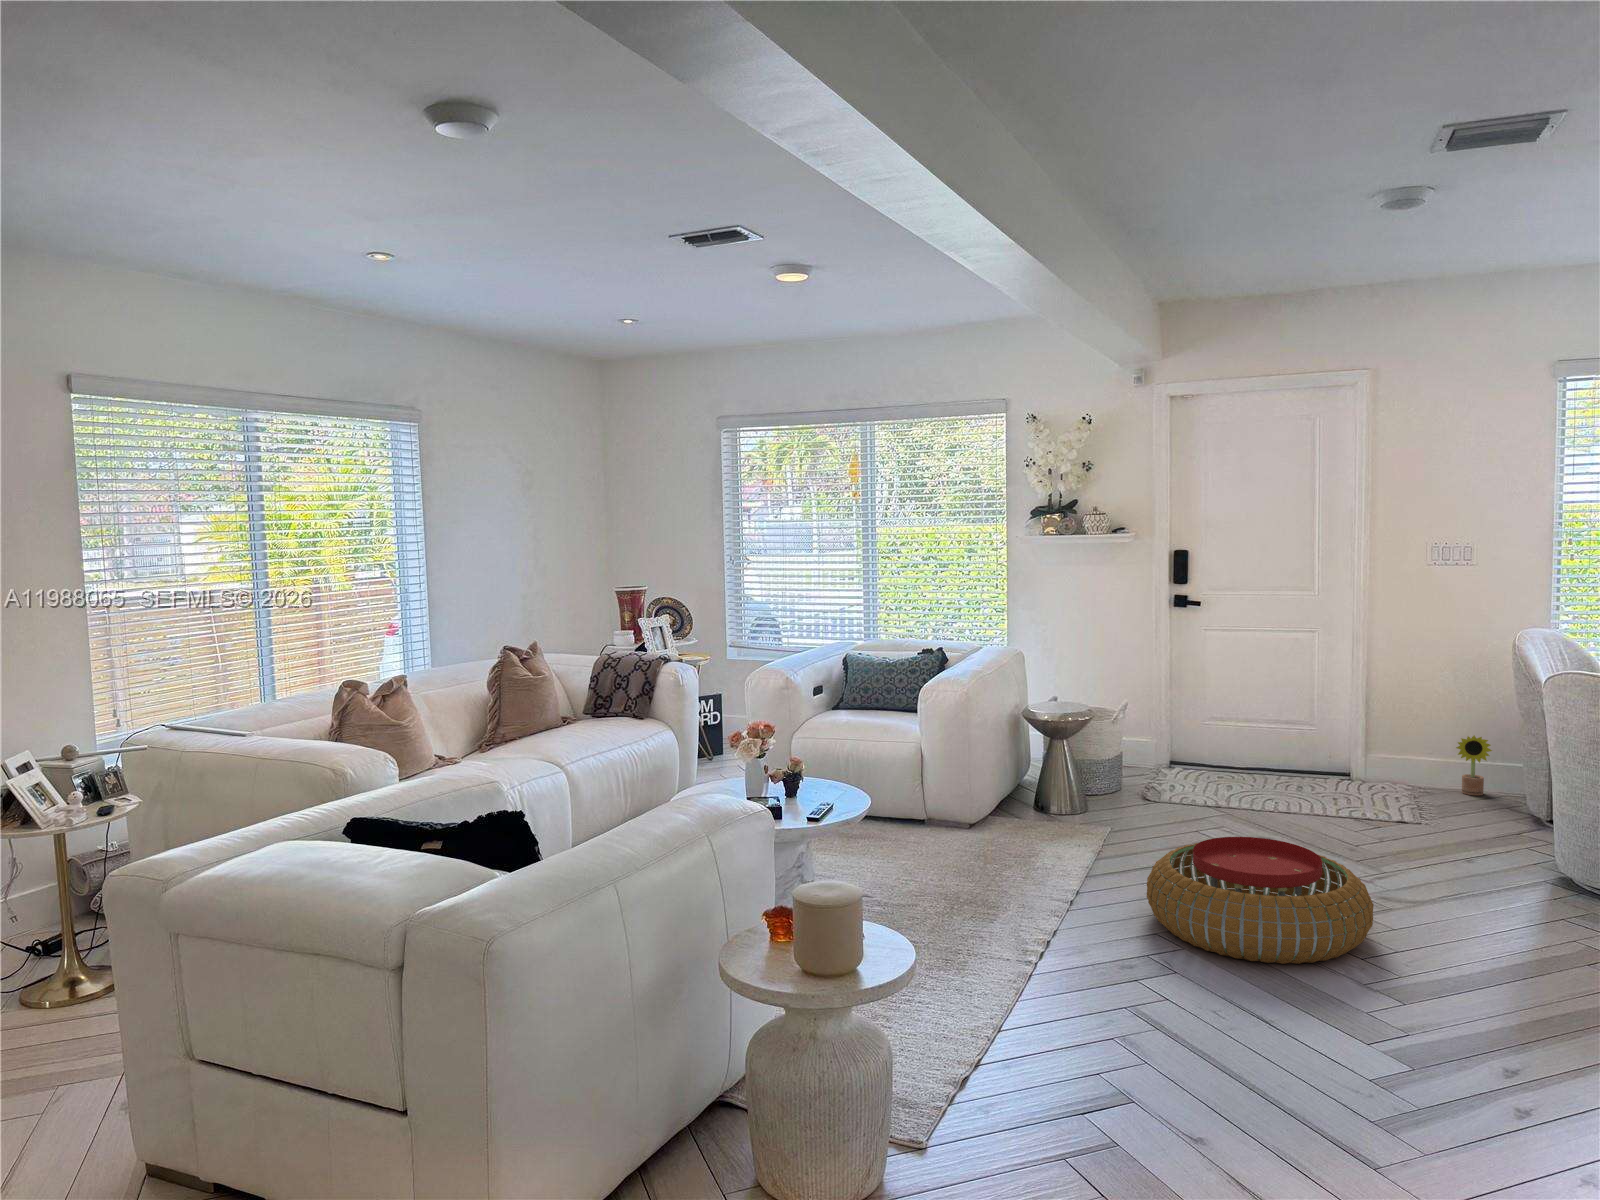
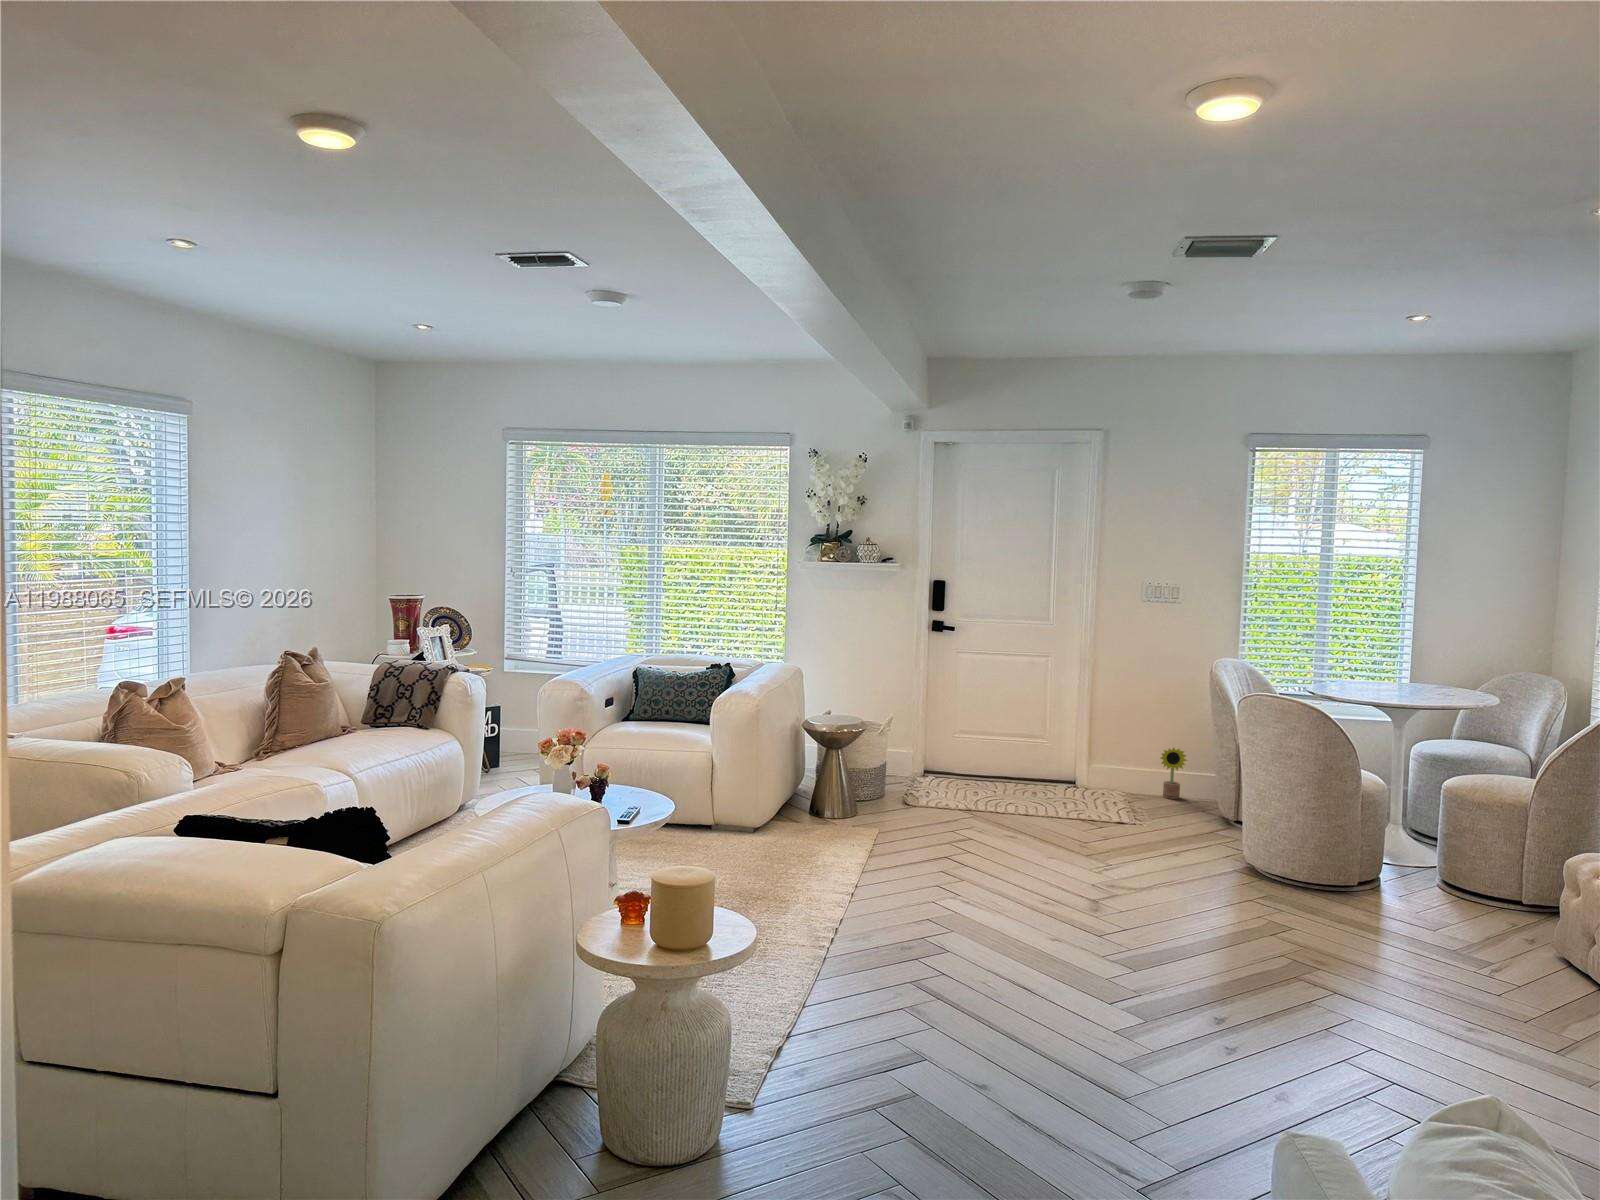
pouf: present [1147,837,1374,964] -> none [922,832,1108,939]

